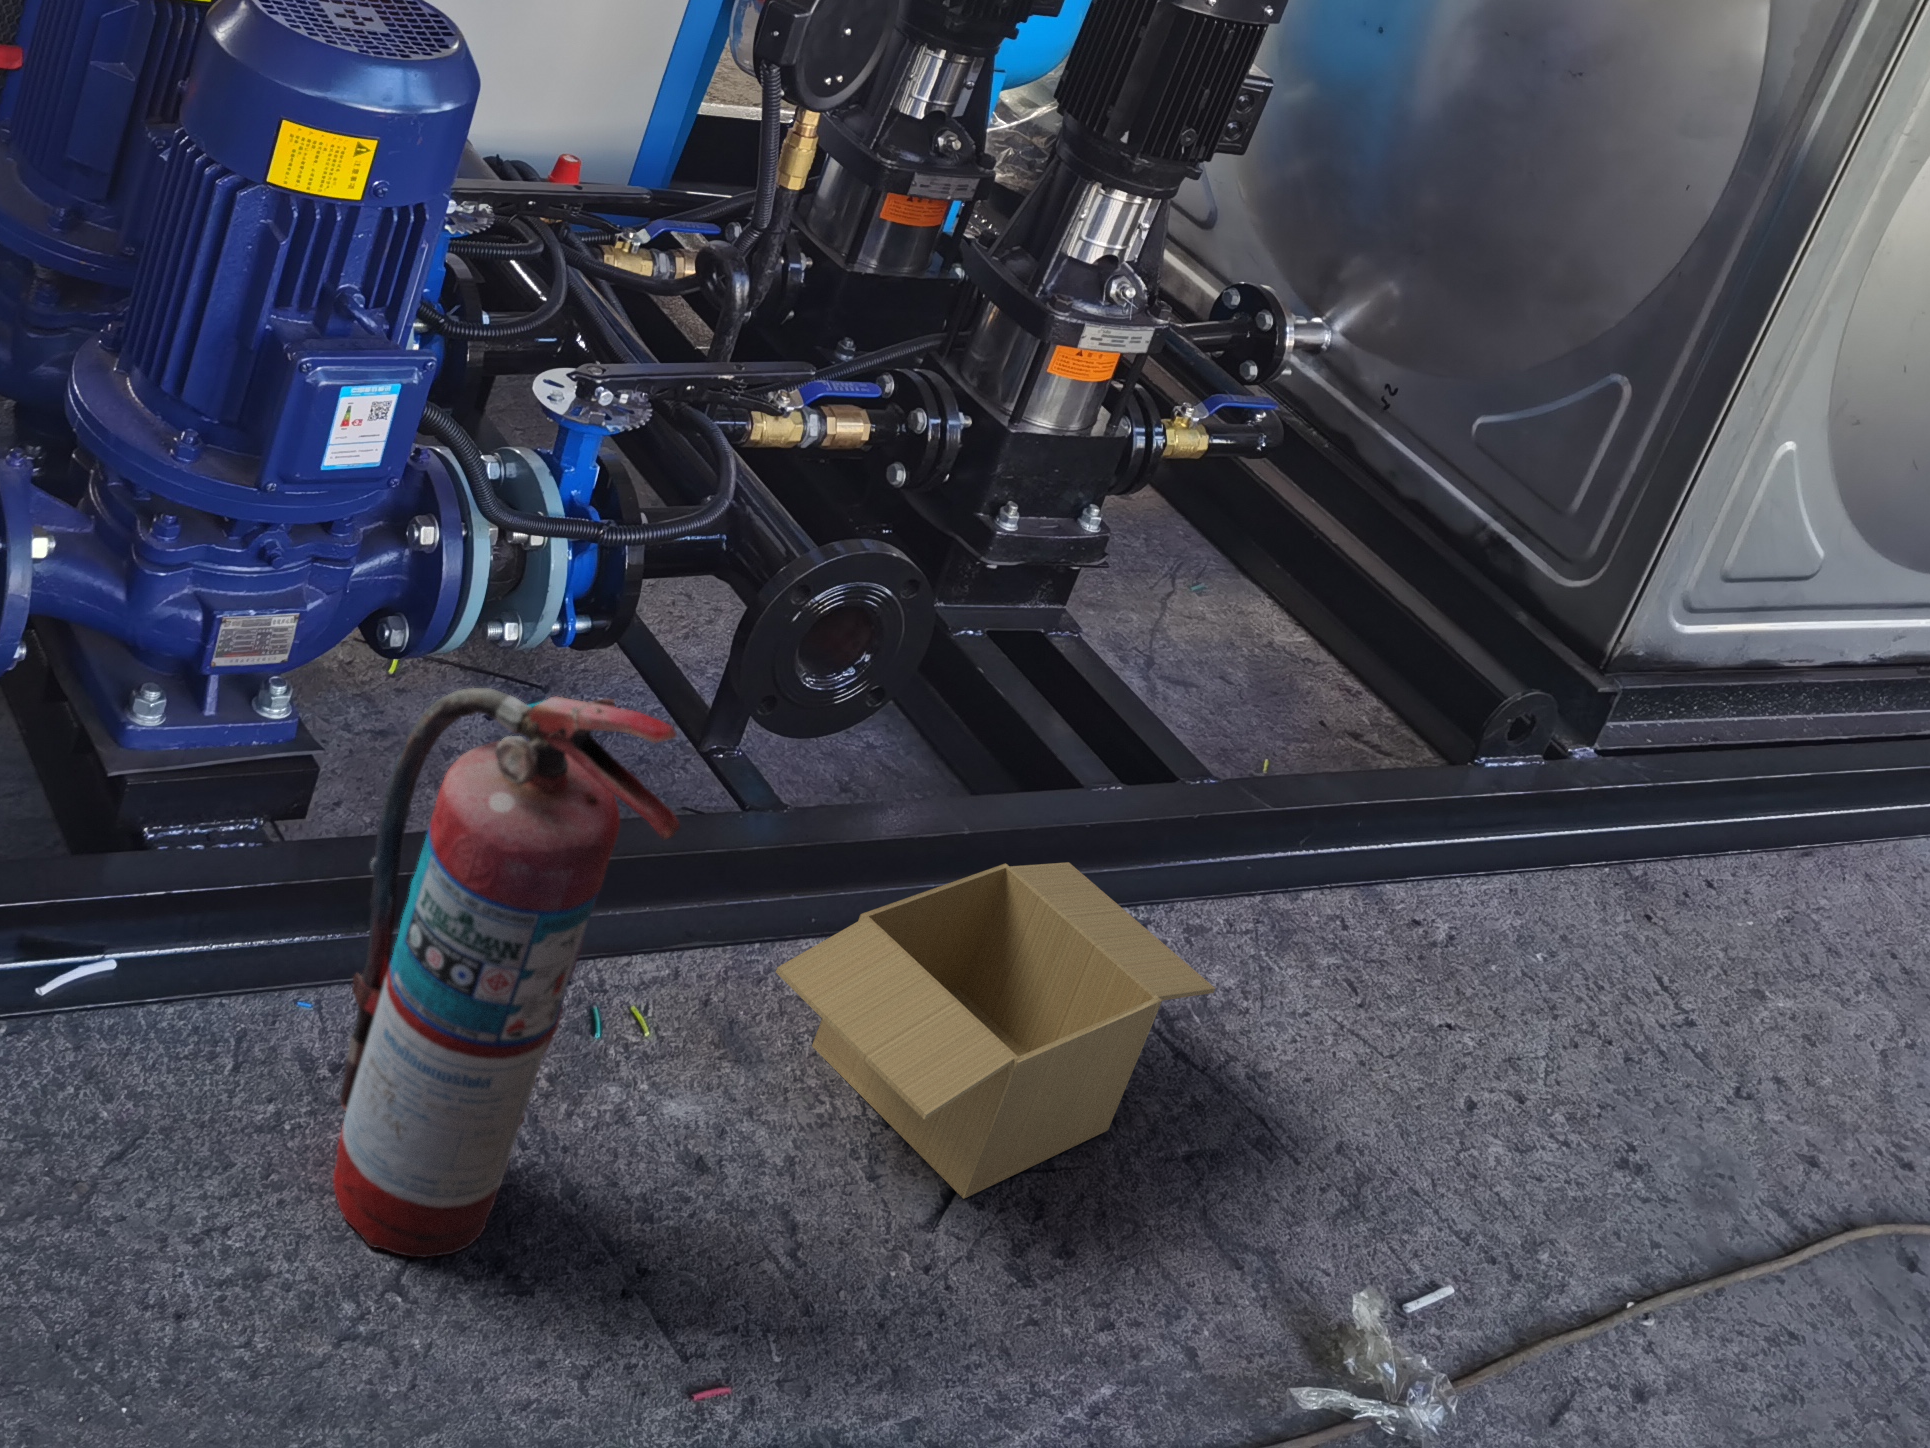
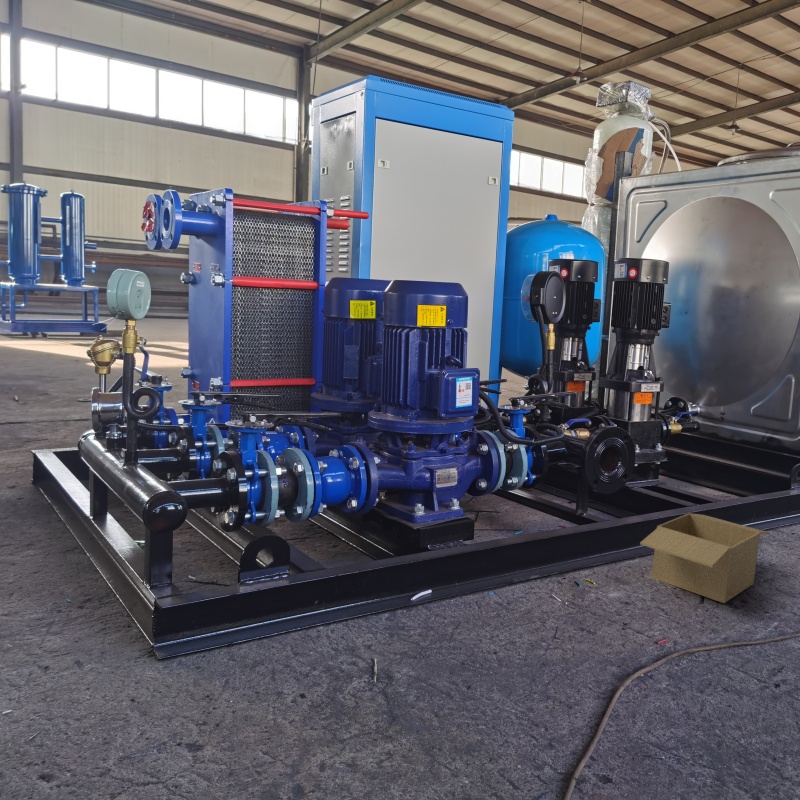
fire extinguisher: present [333,688,680,1258] -> none [517,419,627,636]

